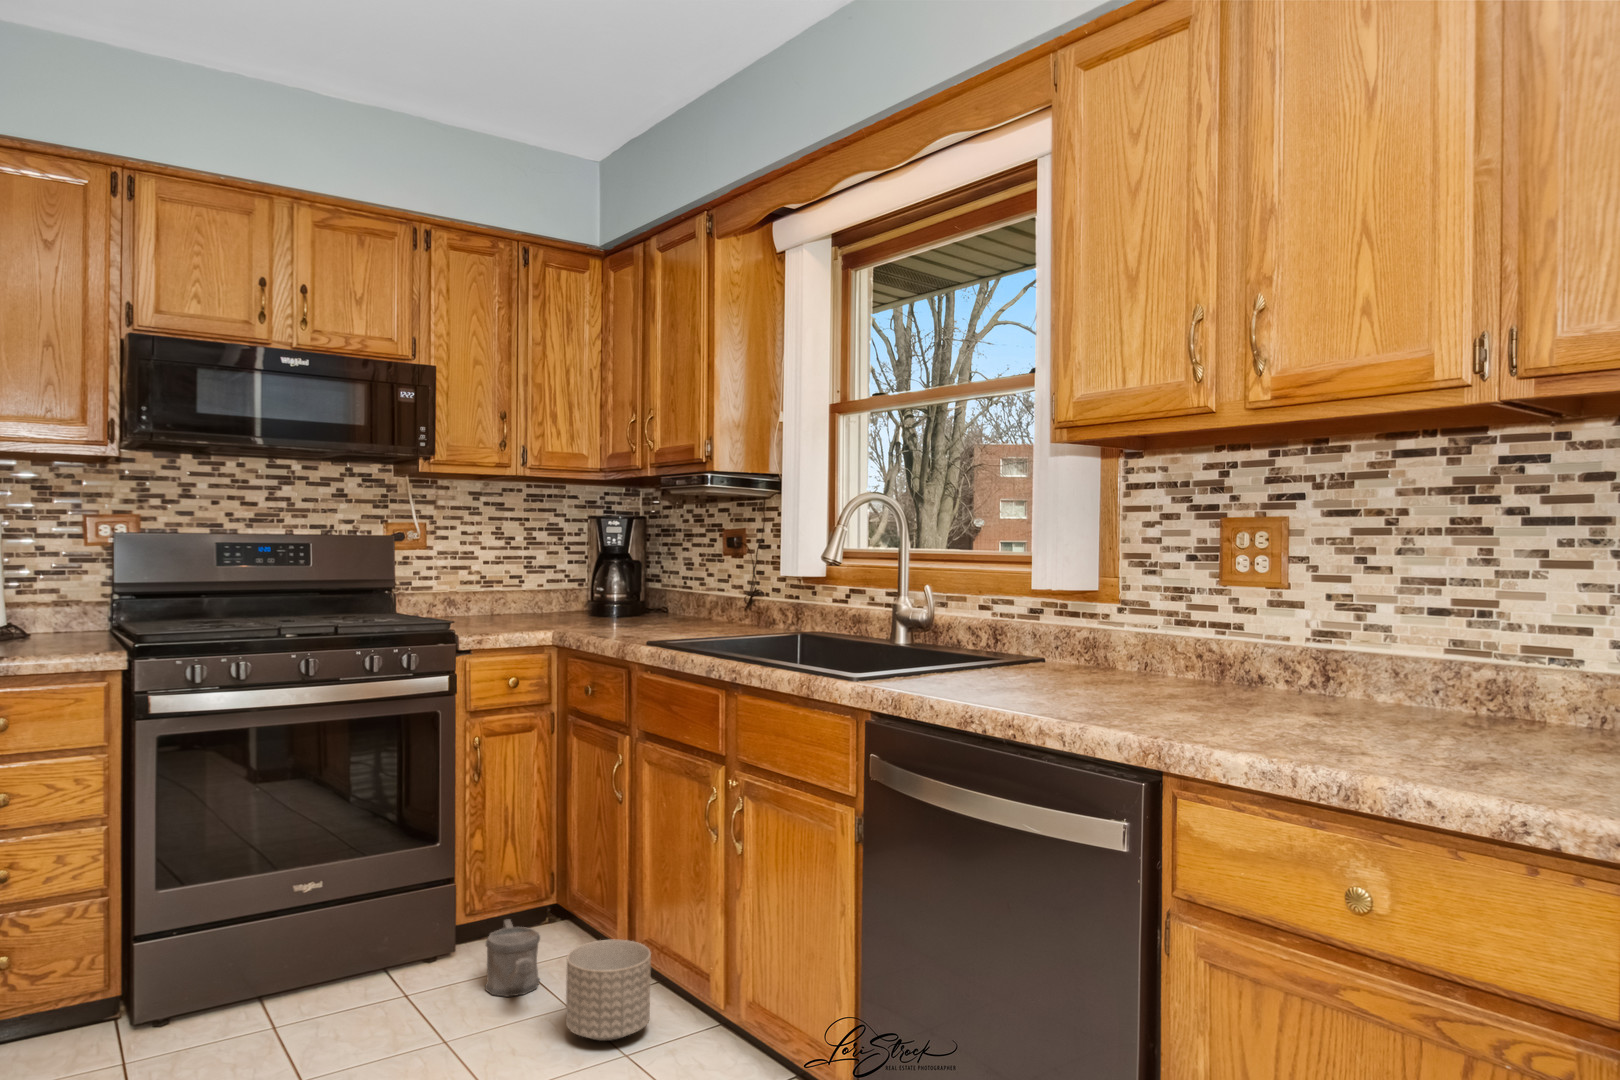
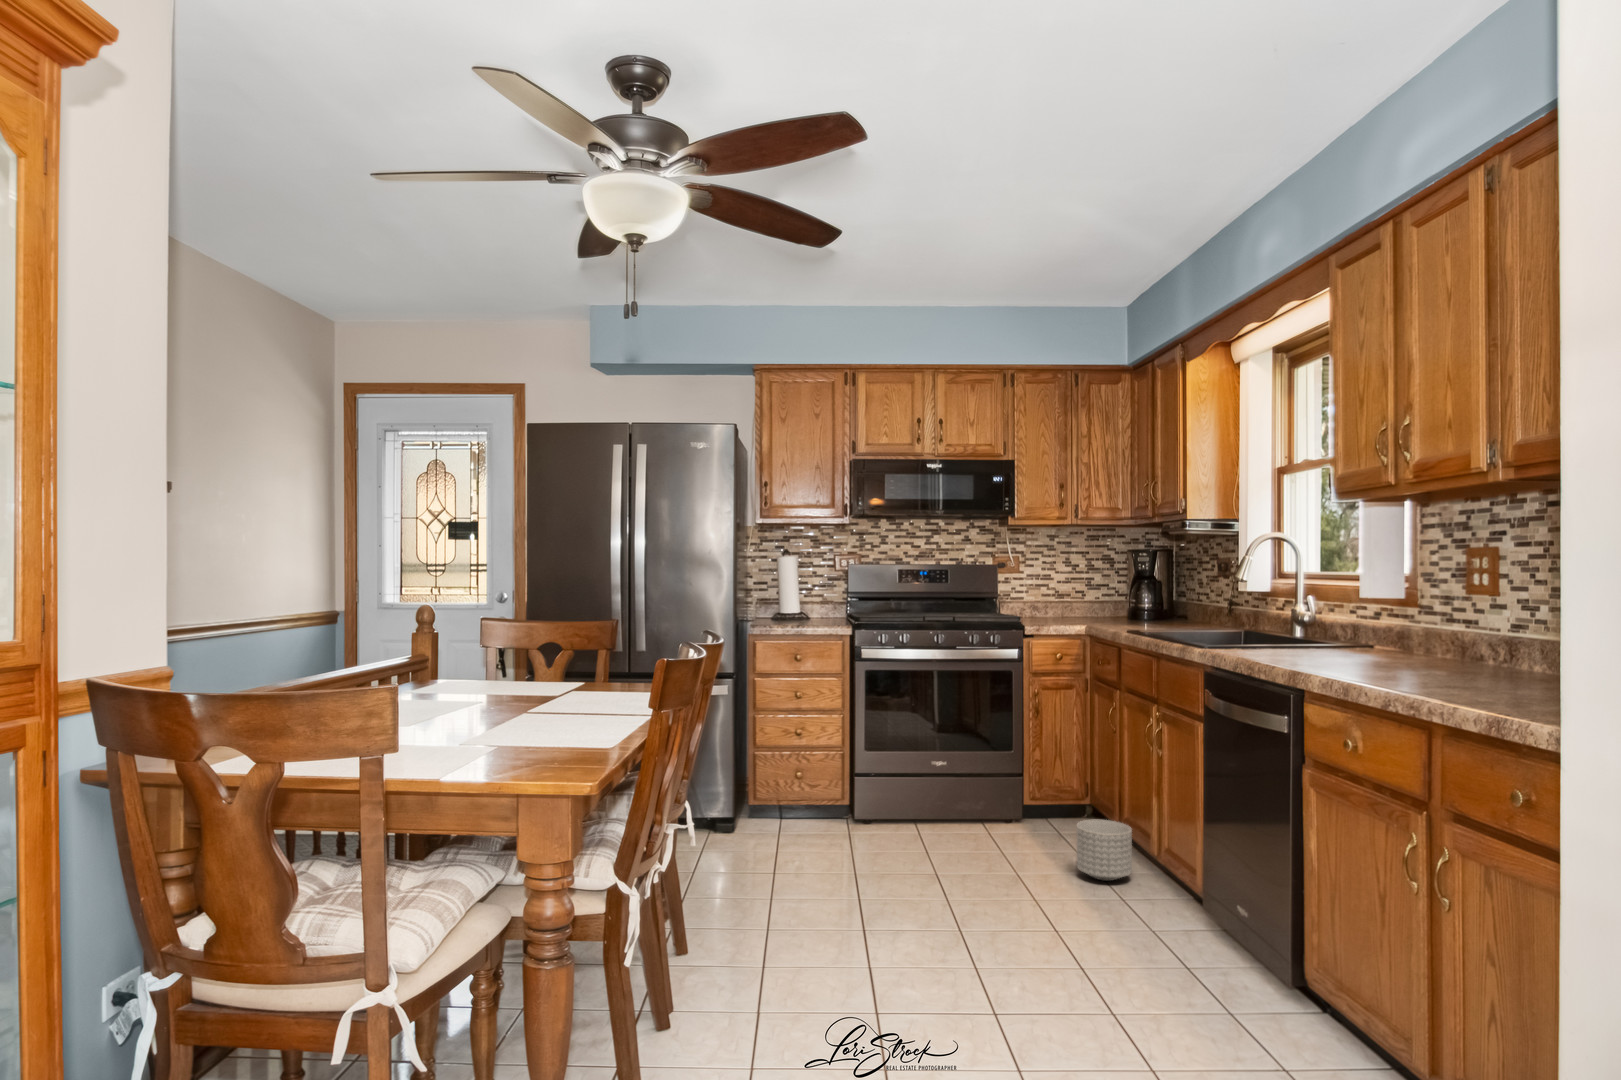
watering can: present [485,919,540,997] -> none [1038,806,1072,851]

